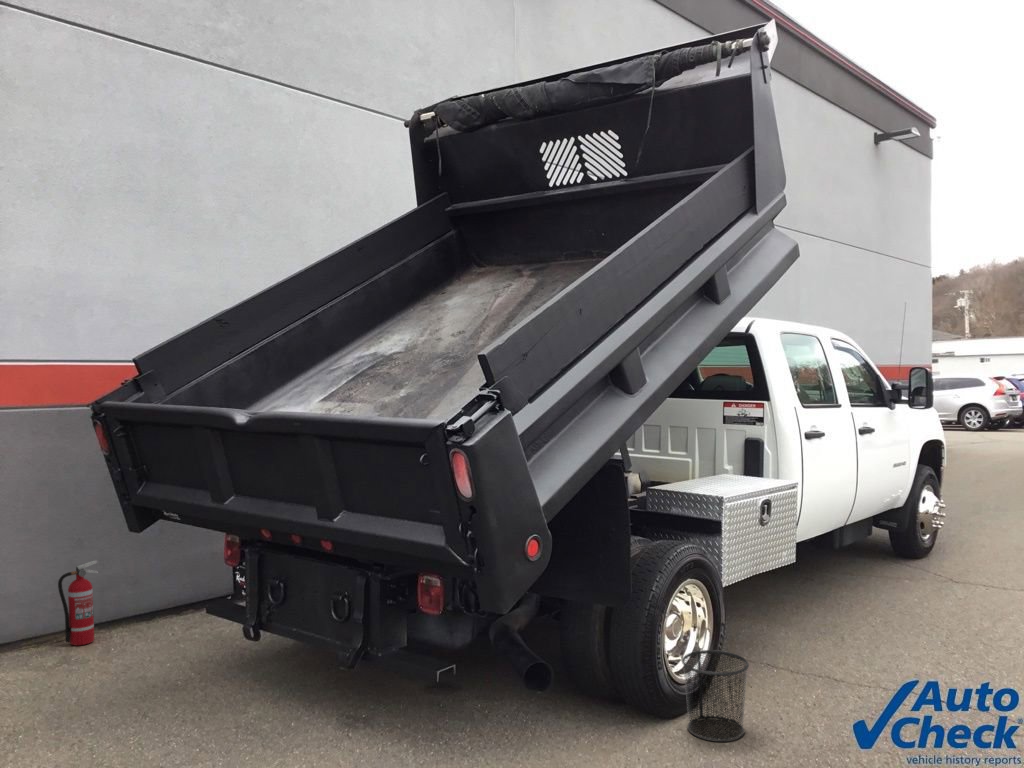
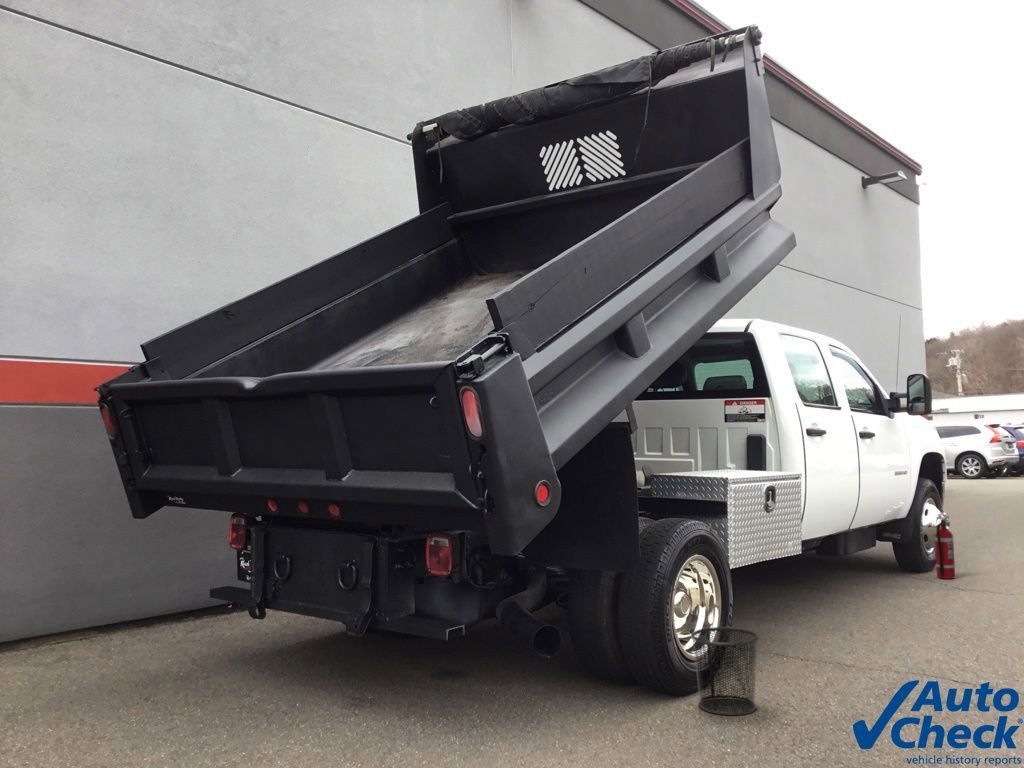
fire extinguisher: present [58,560,98,645] -> present [935,516,955,579]

